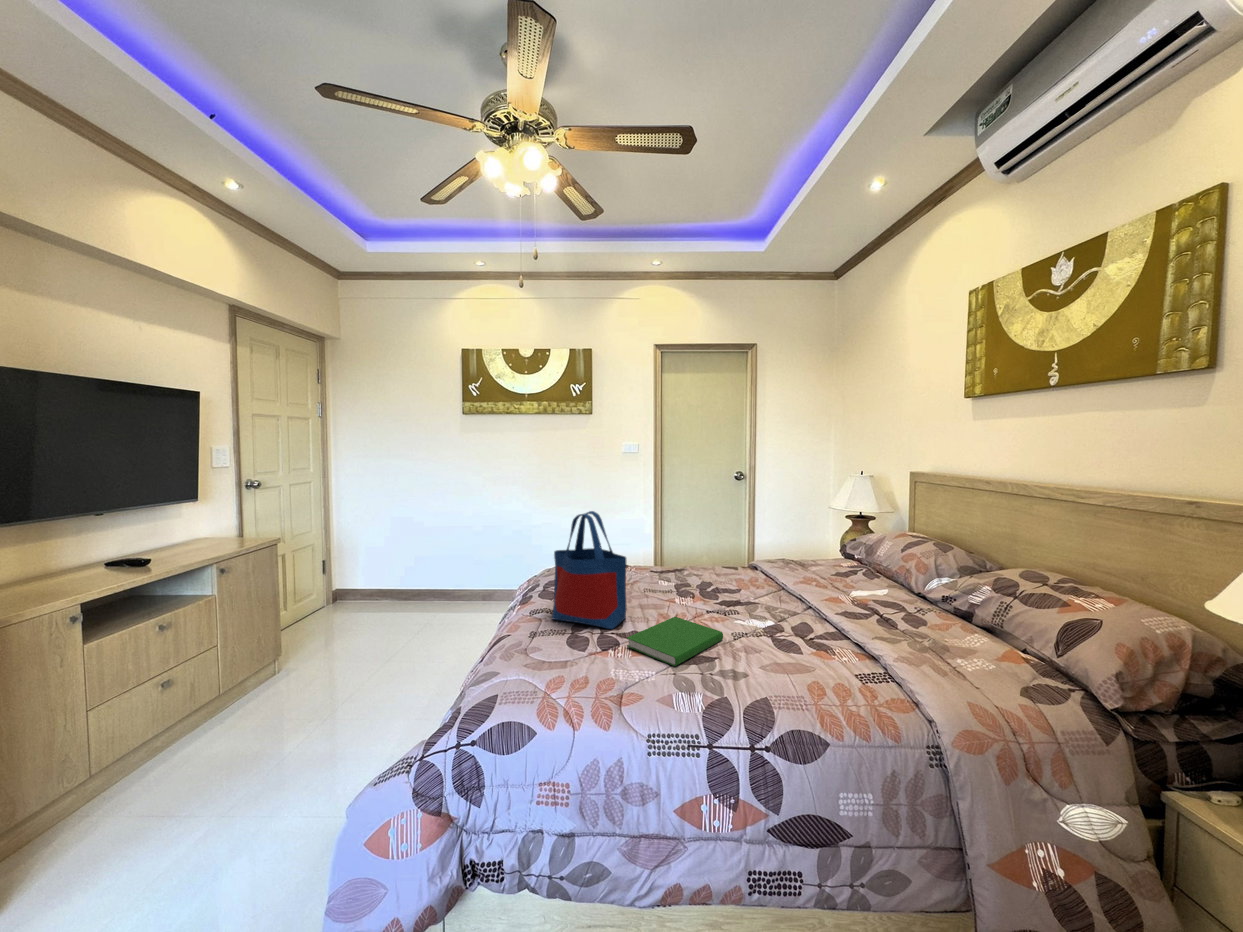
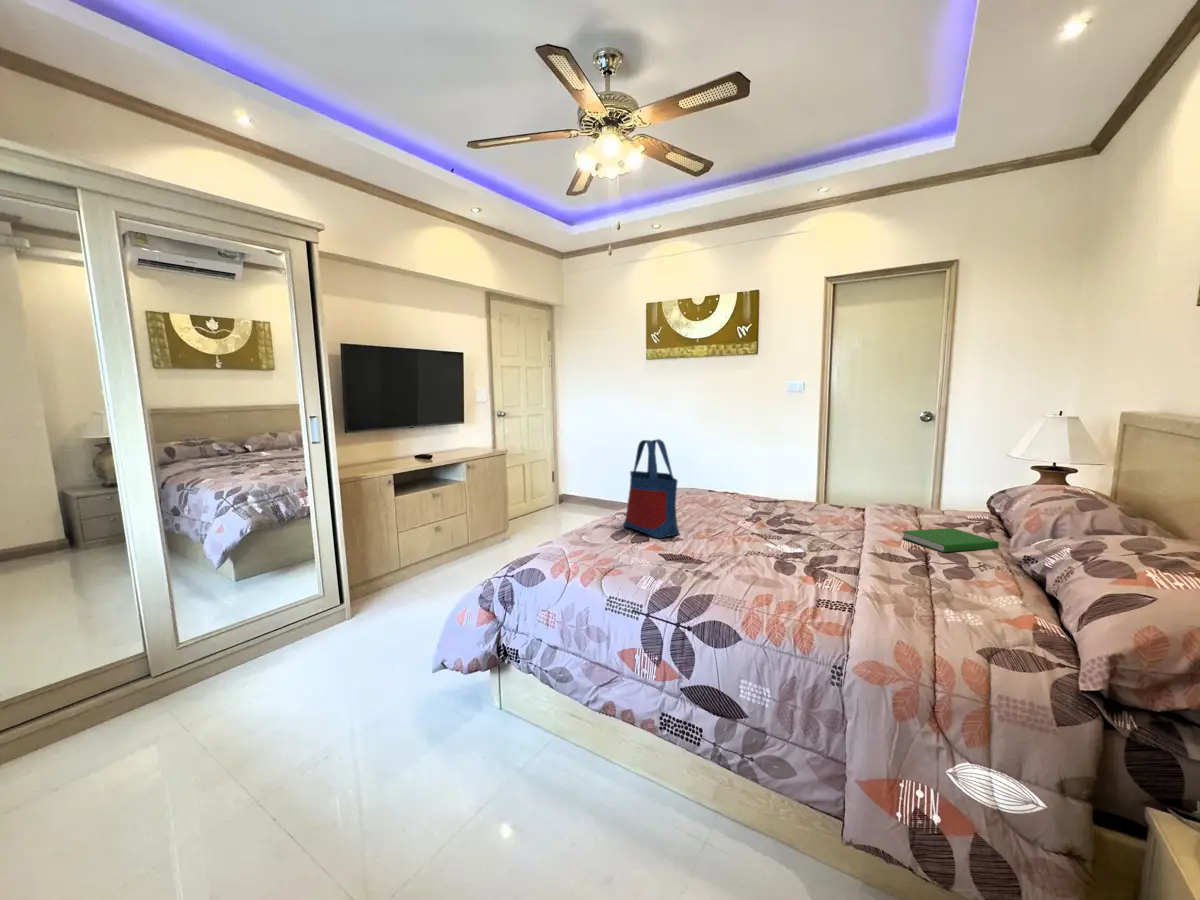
hardcover book: present [627,617,723,666] -> present [902,528,999,552]

